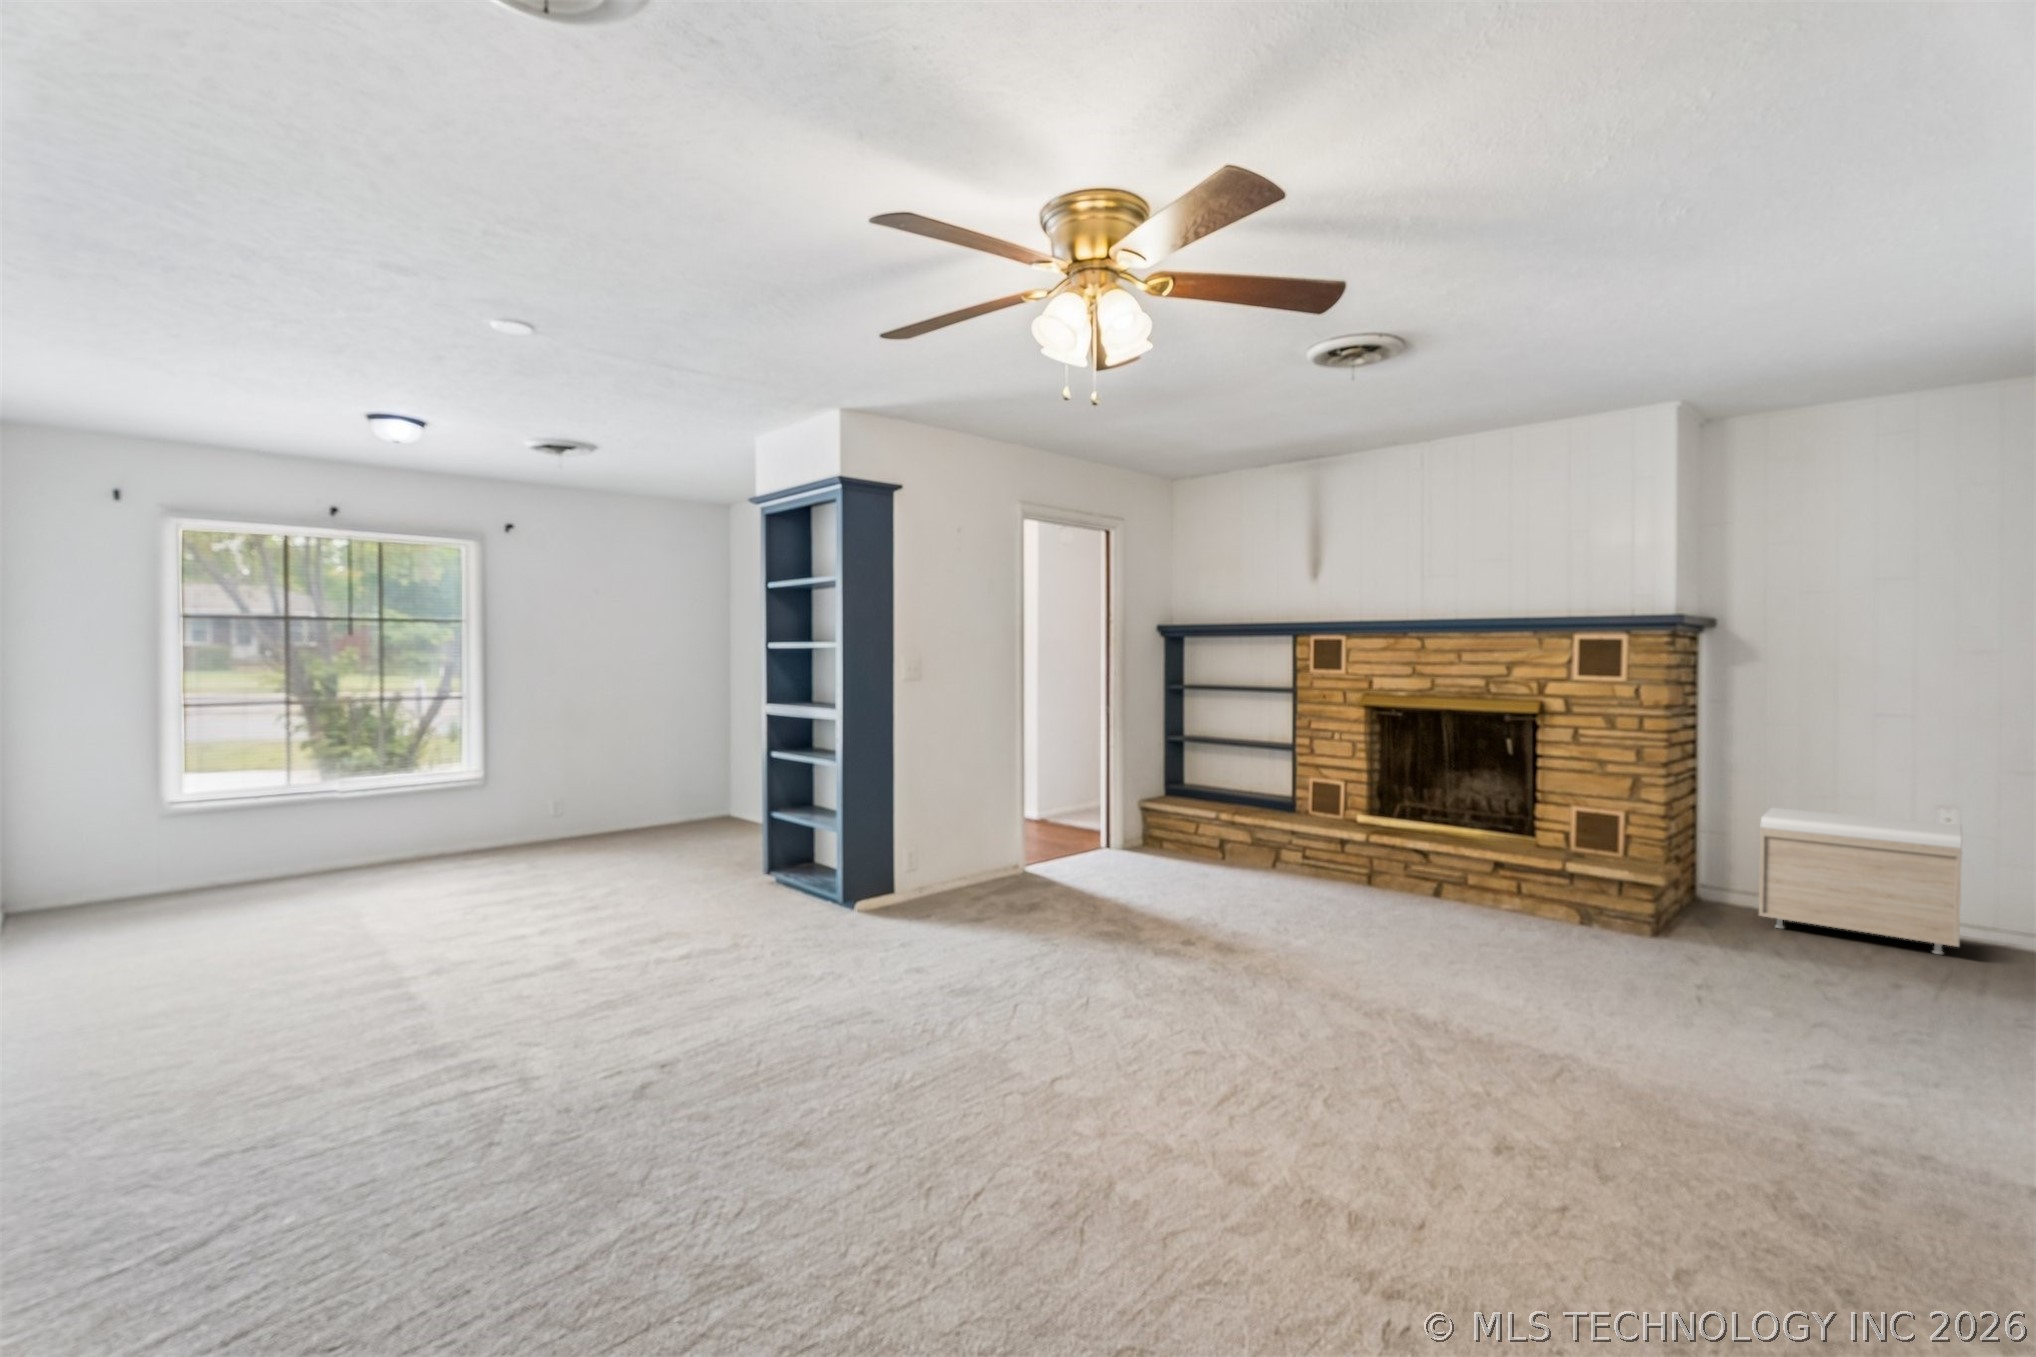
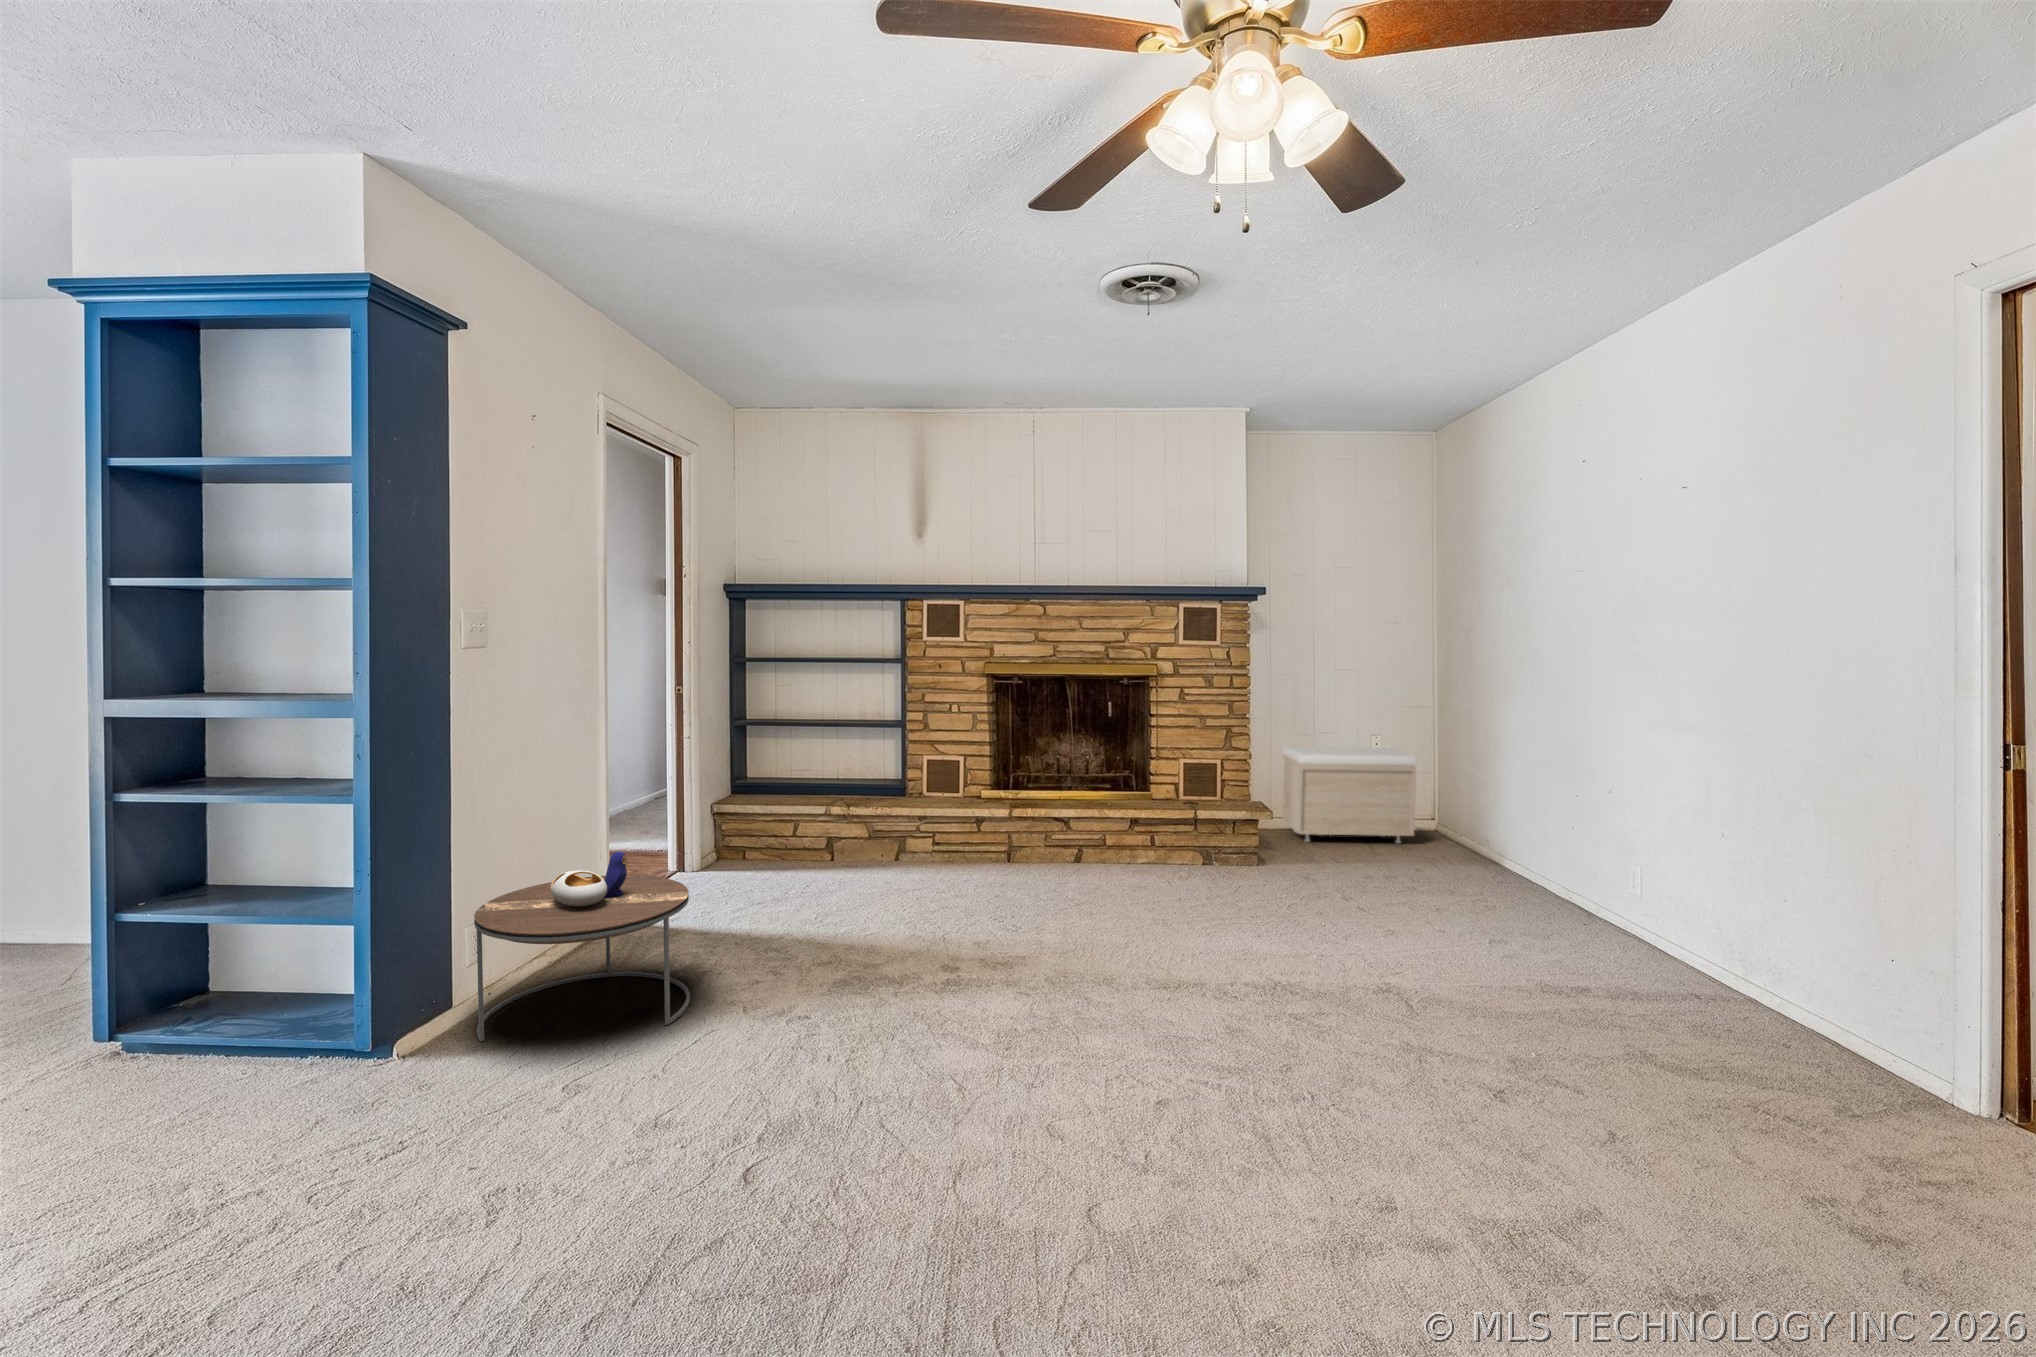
side table: none [891,813,1013,927] -> present [474,852,690,1041]

